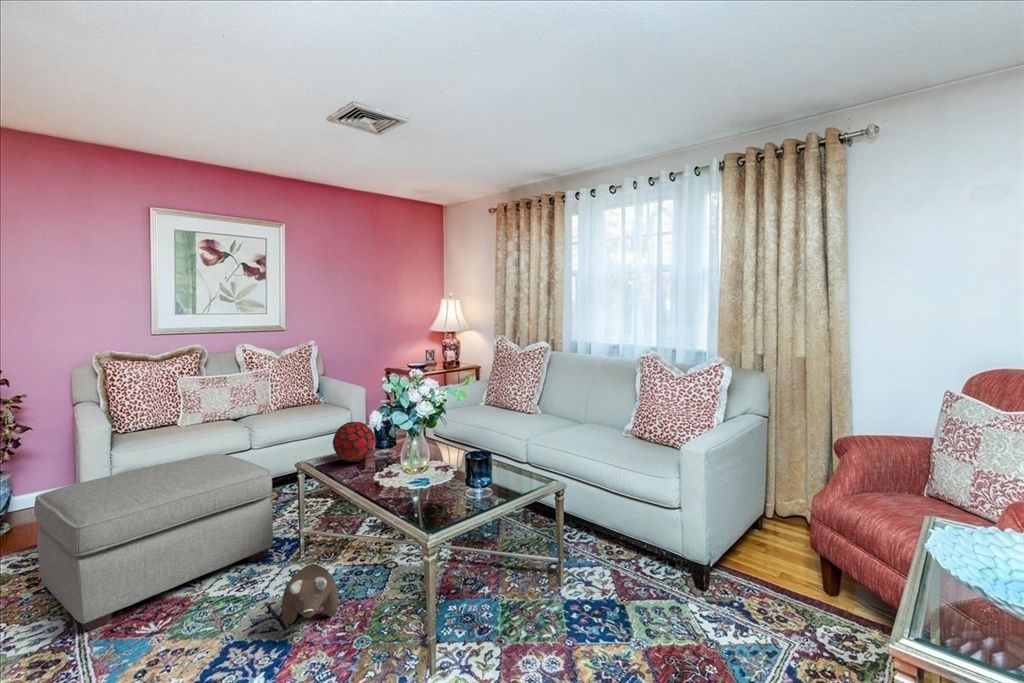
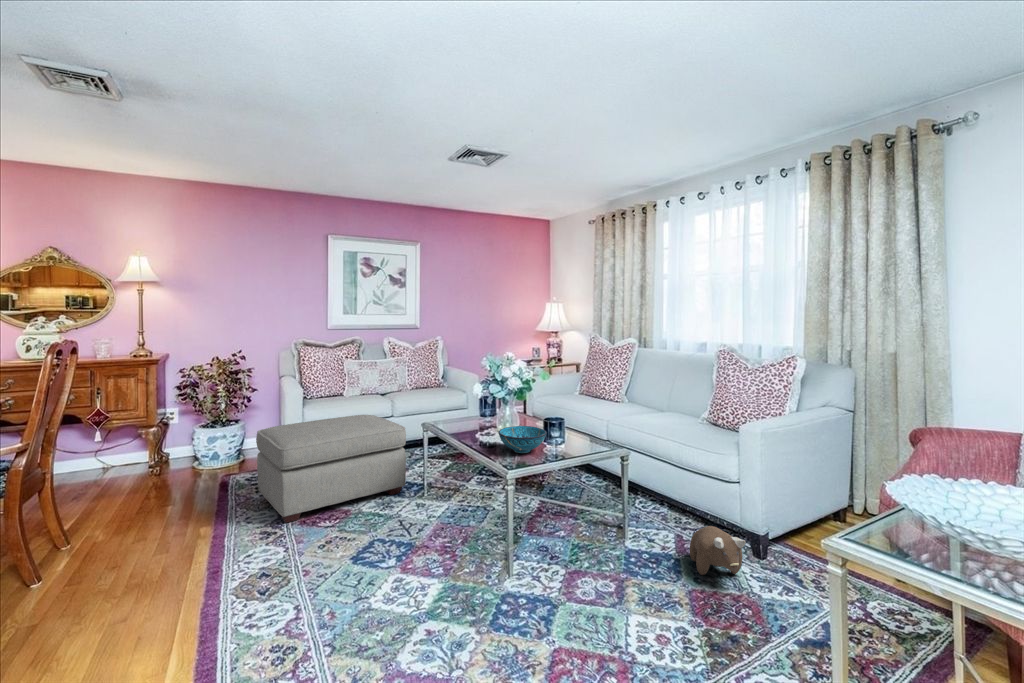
decorative orb: present [333,422,375,462] -> none [450,394,482,426]
decorative bowl: none [402,462,464,499] -> present [499,426,547,453]
plush toy: present [282,564,339,624] -> present [690,526,745,575]

